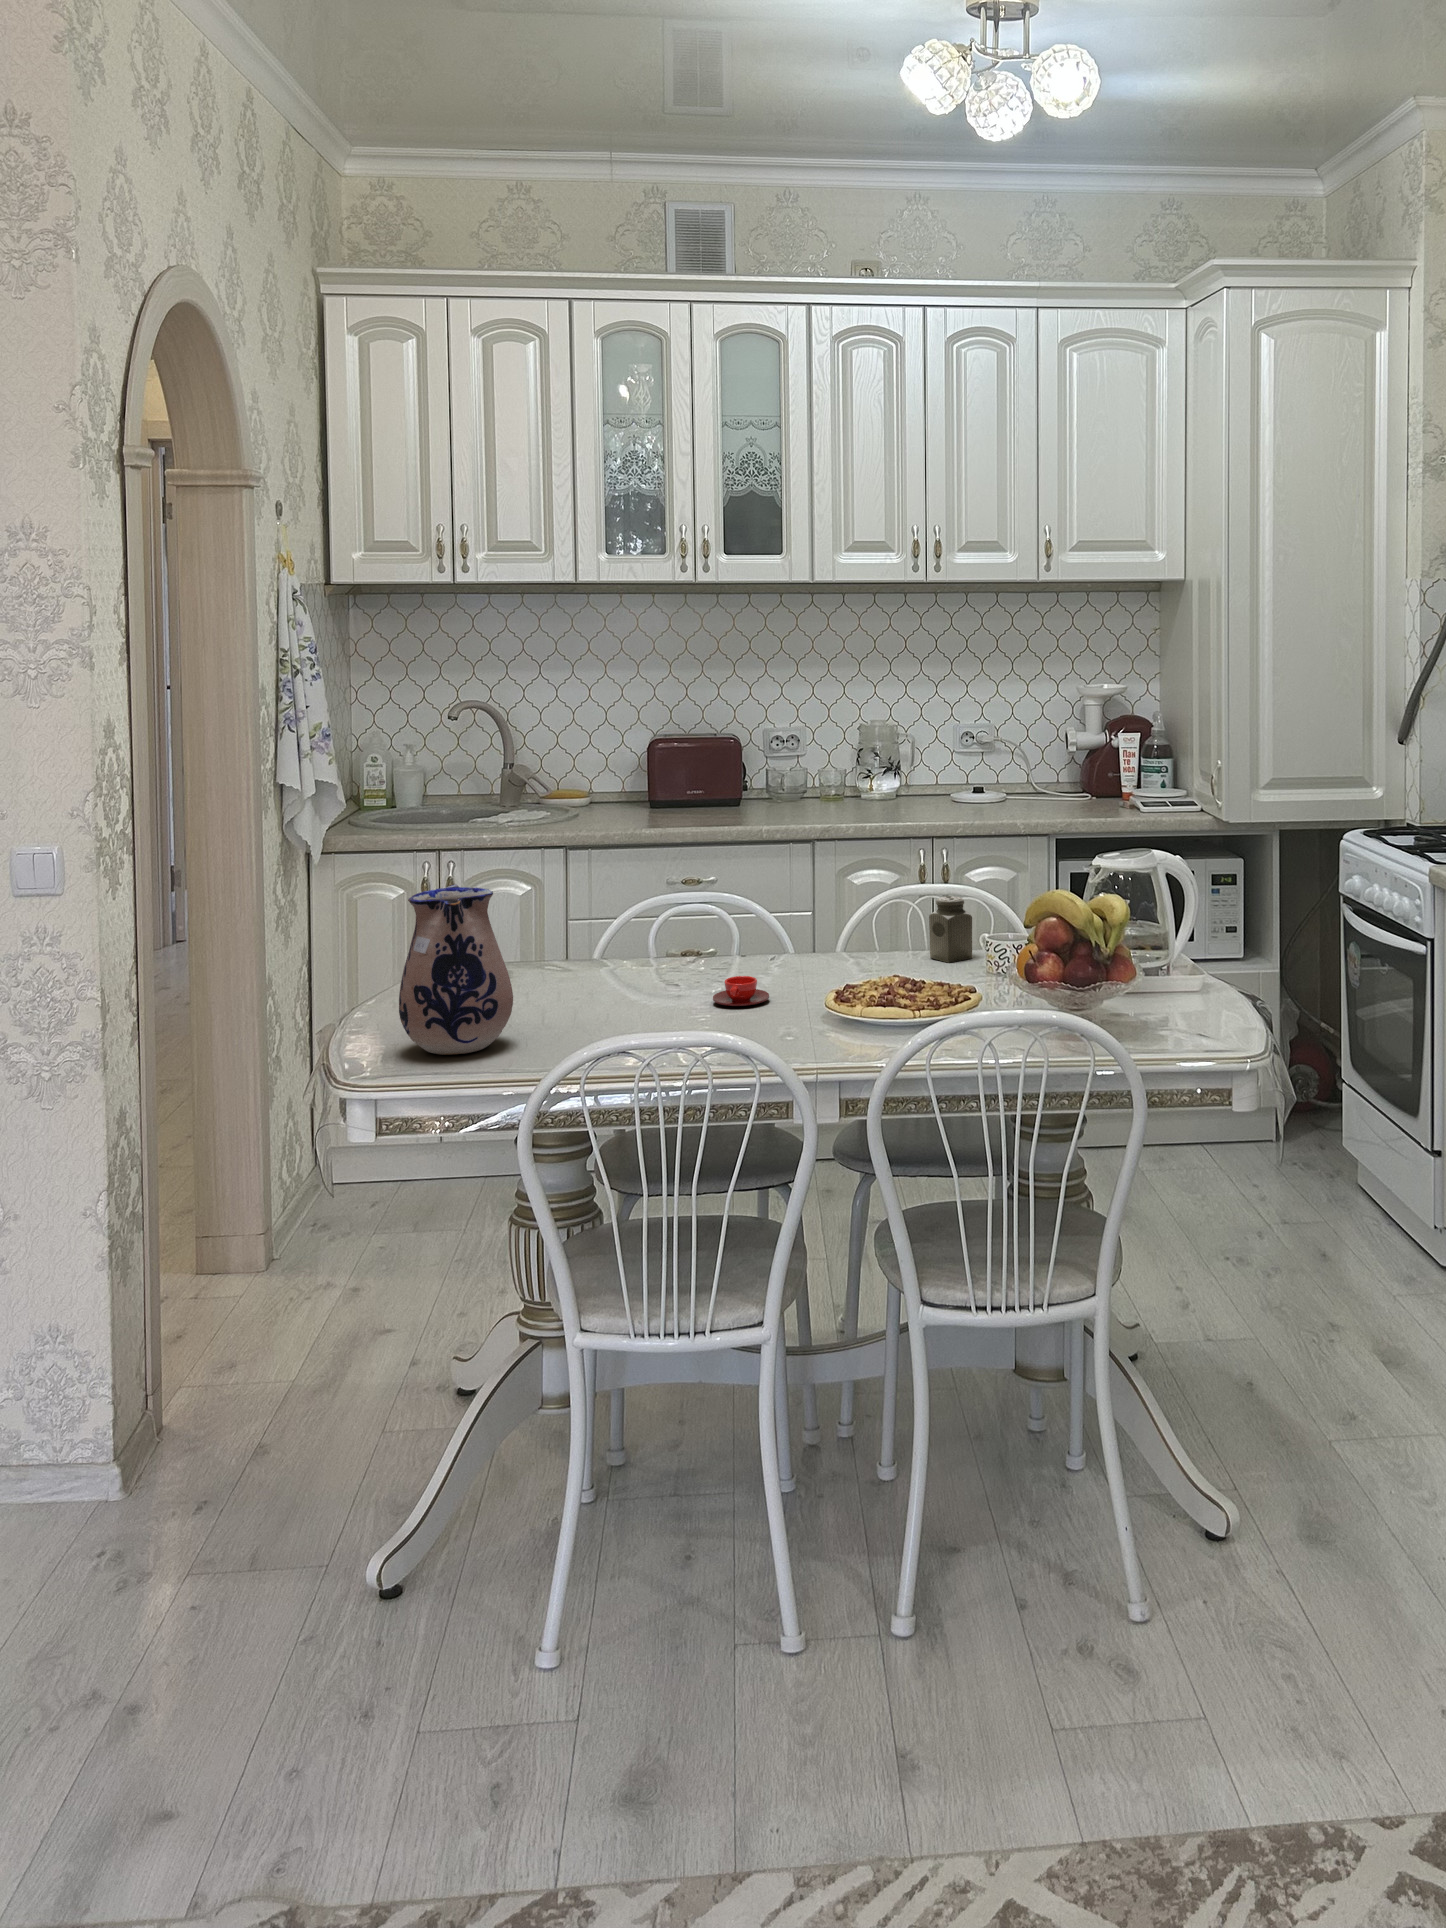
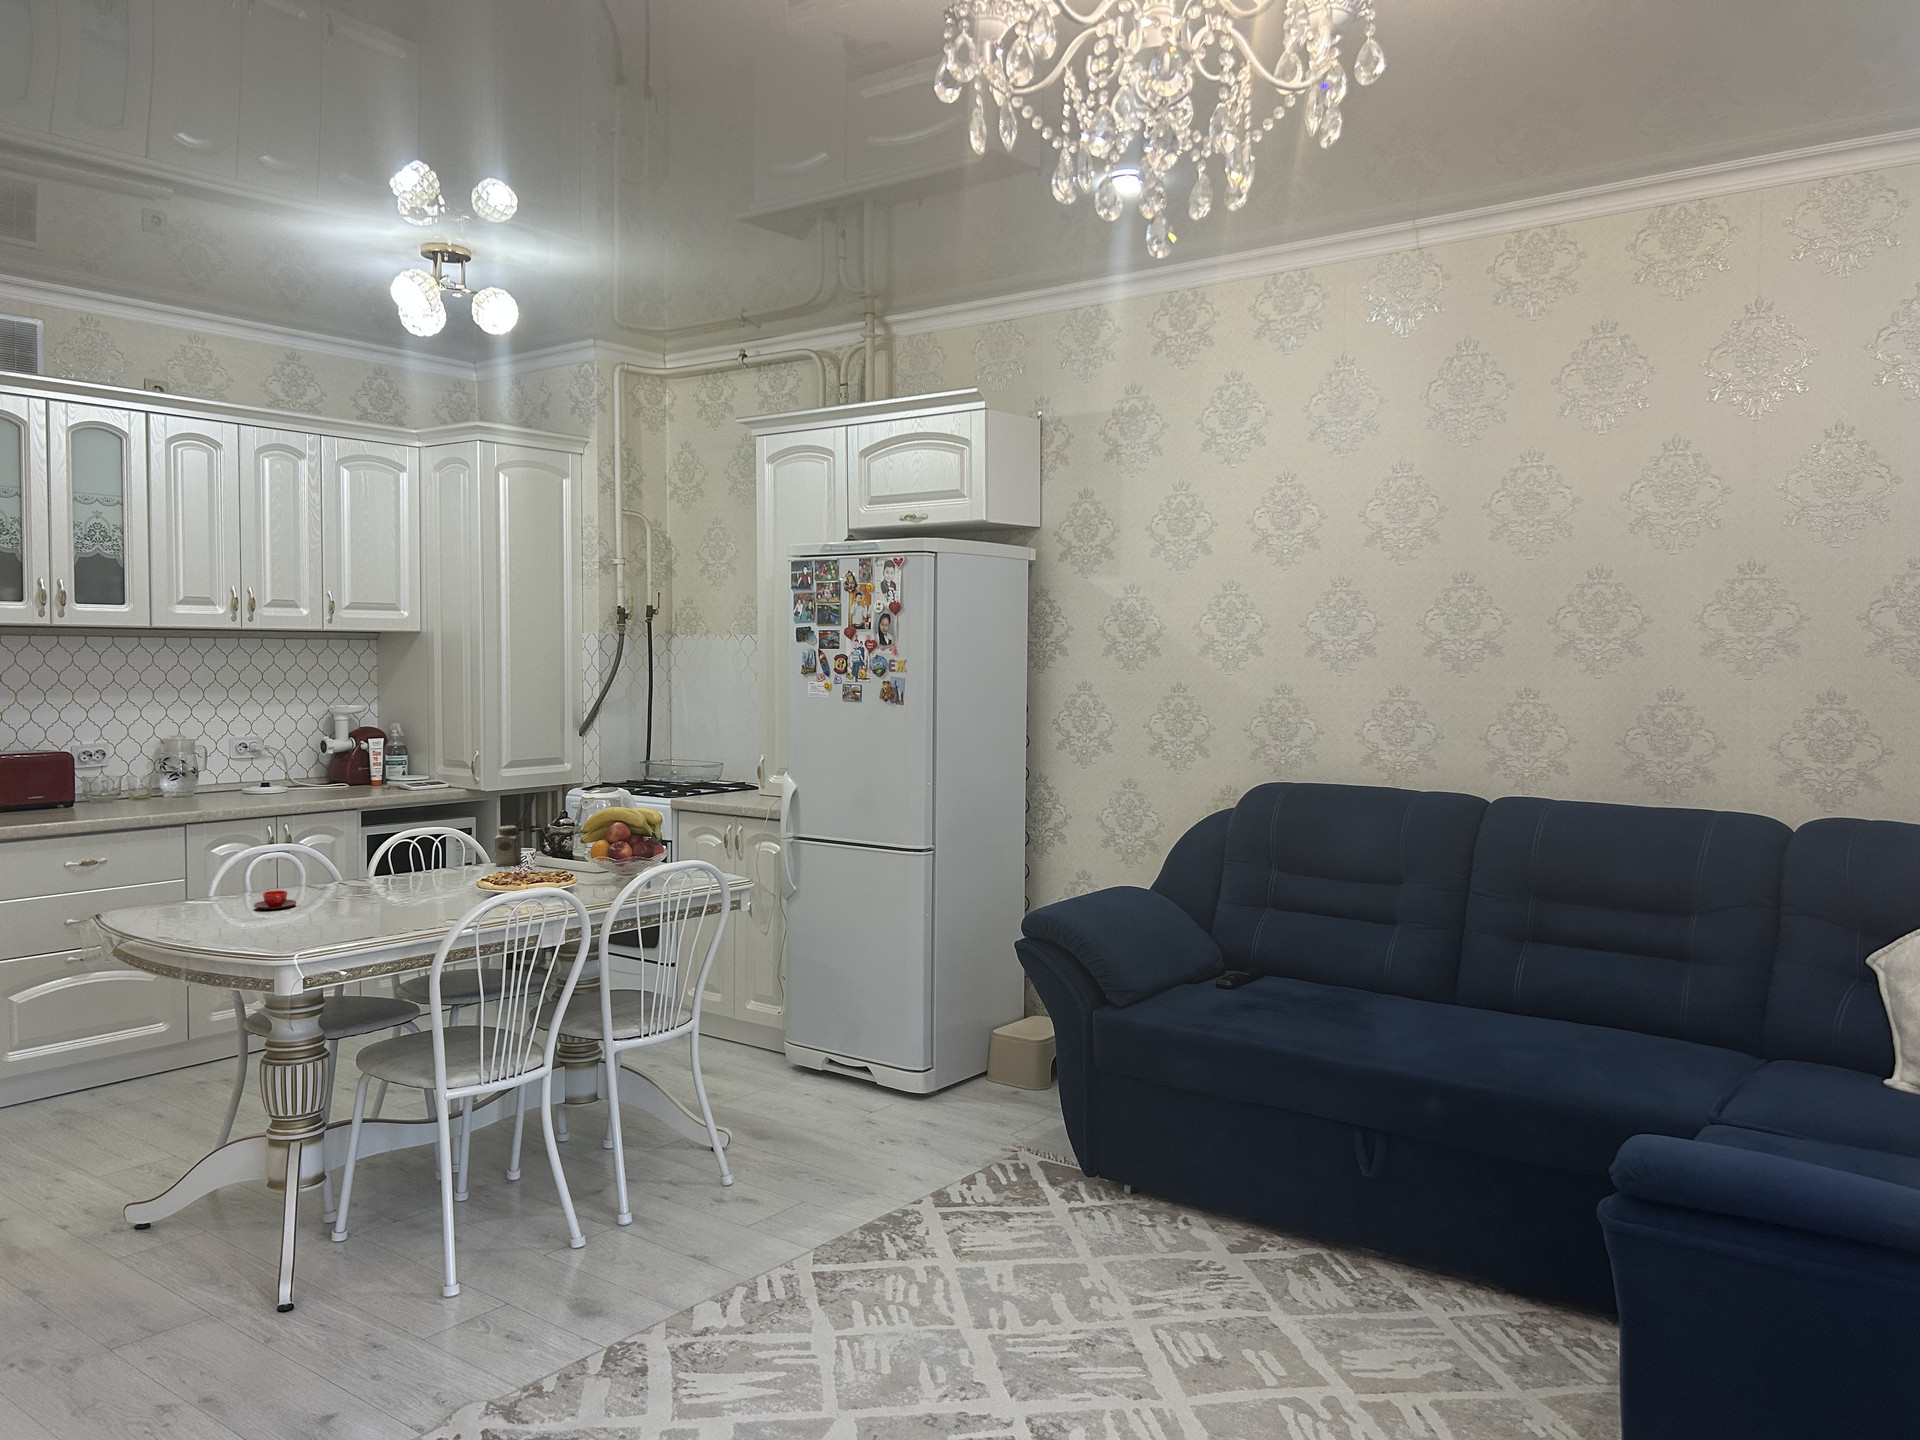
ceramic pitcher: present [399,884,513,1055] -> none [323,825,405,936]
teacup: present [713,976,769,1006] -> present [254,890,296,909]

